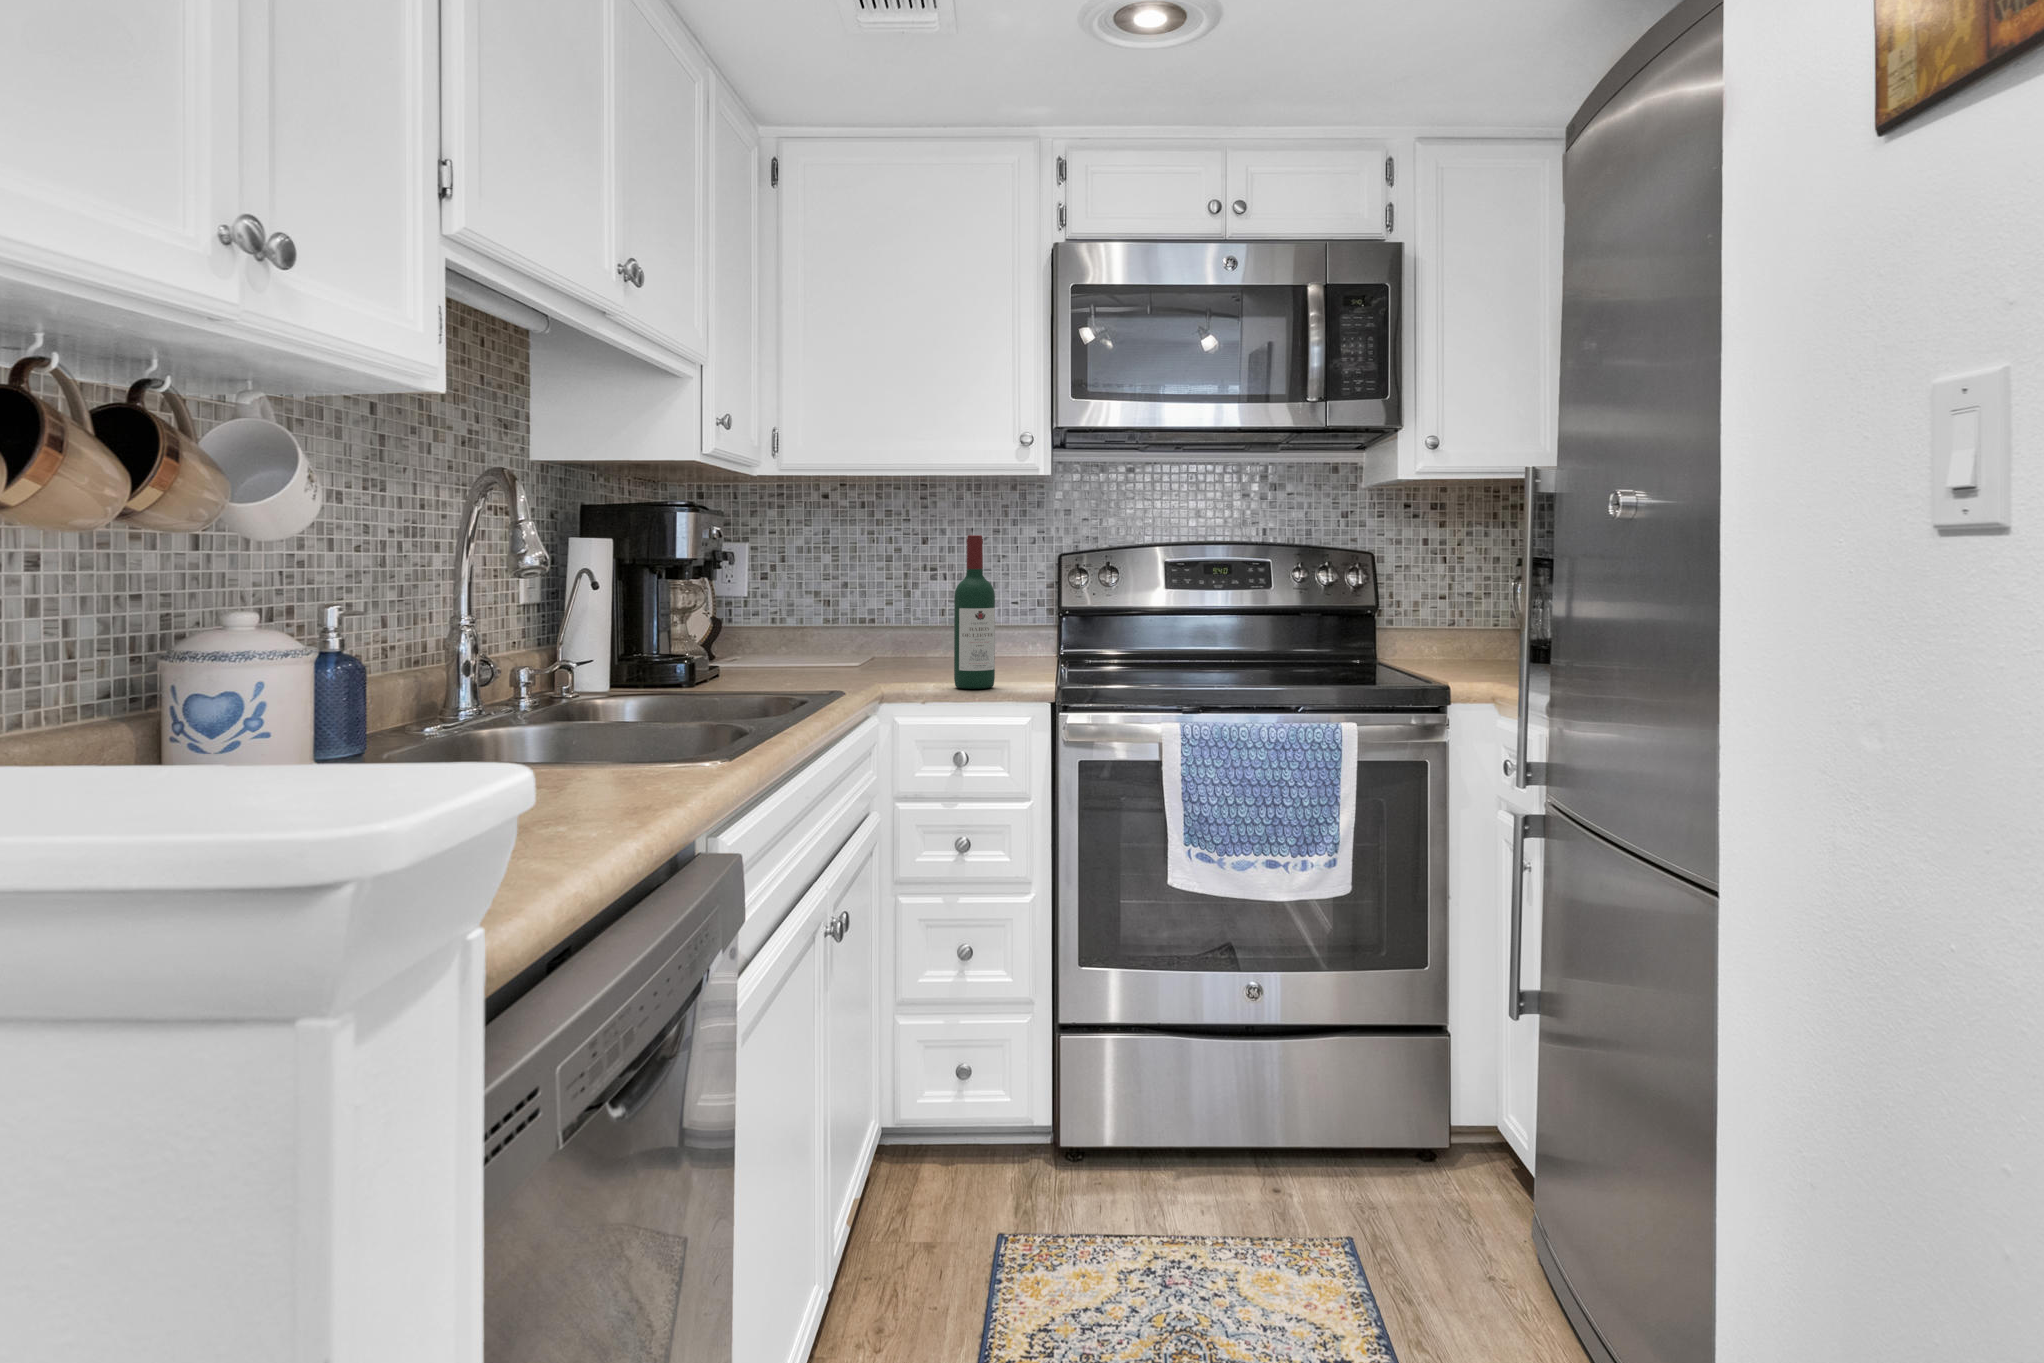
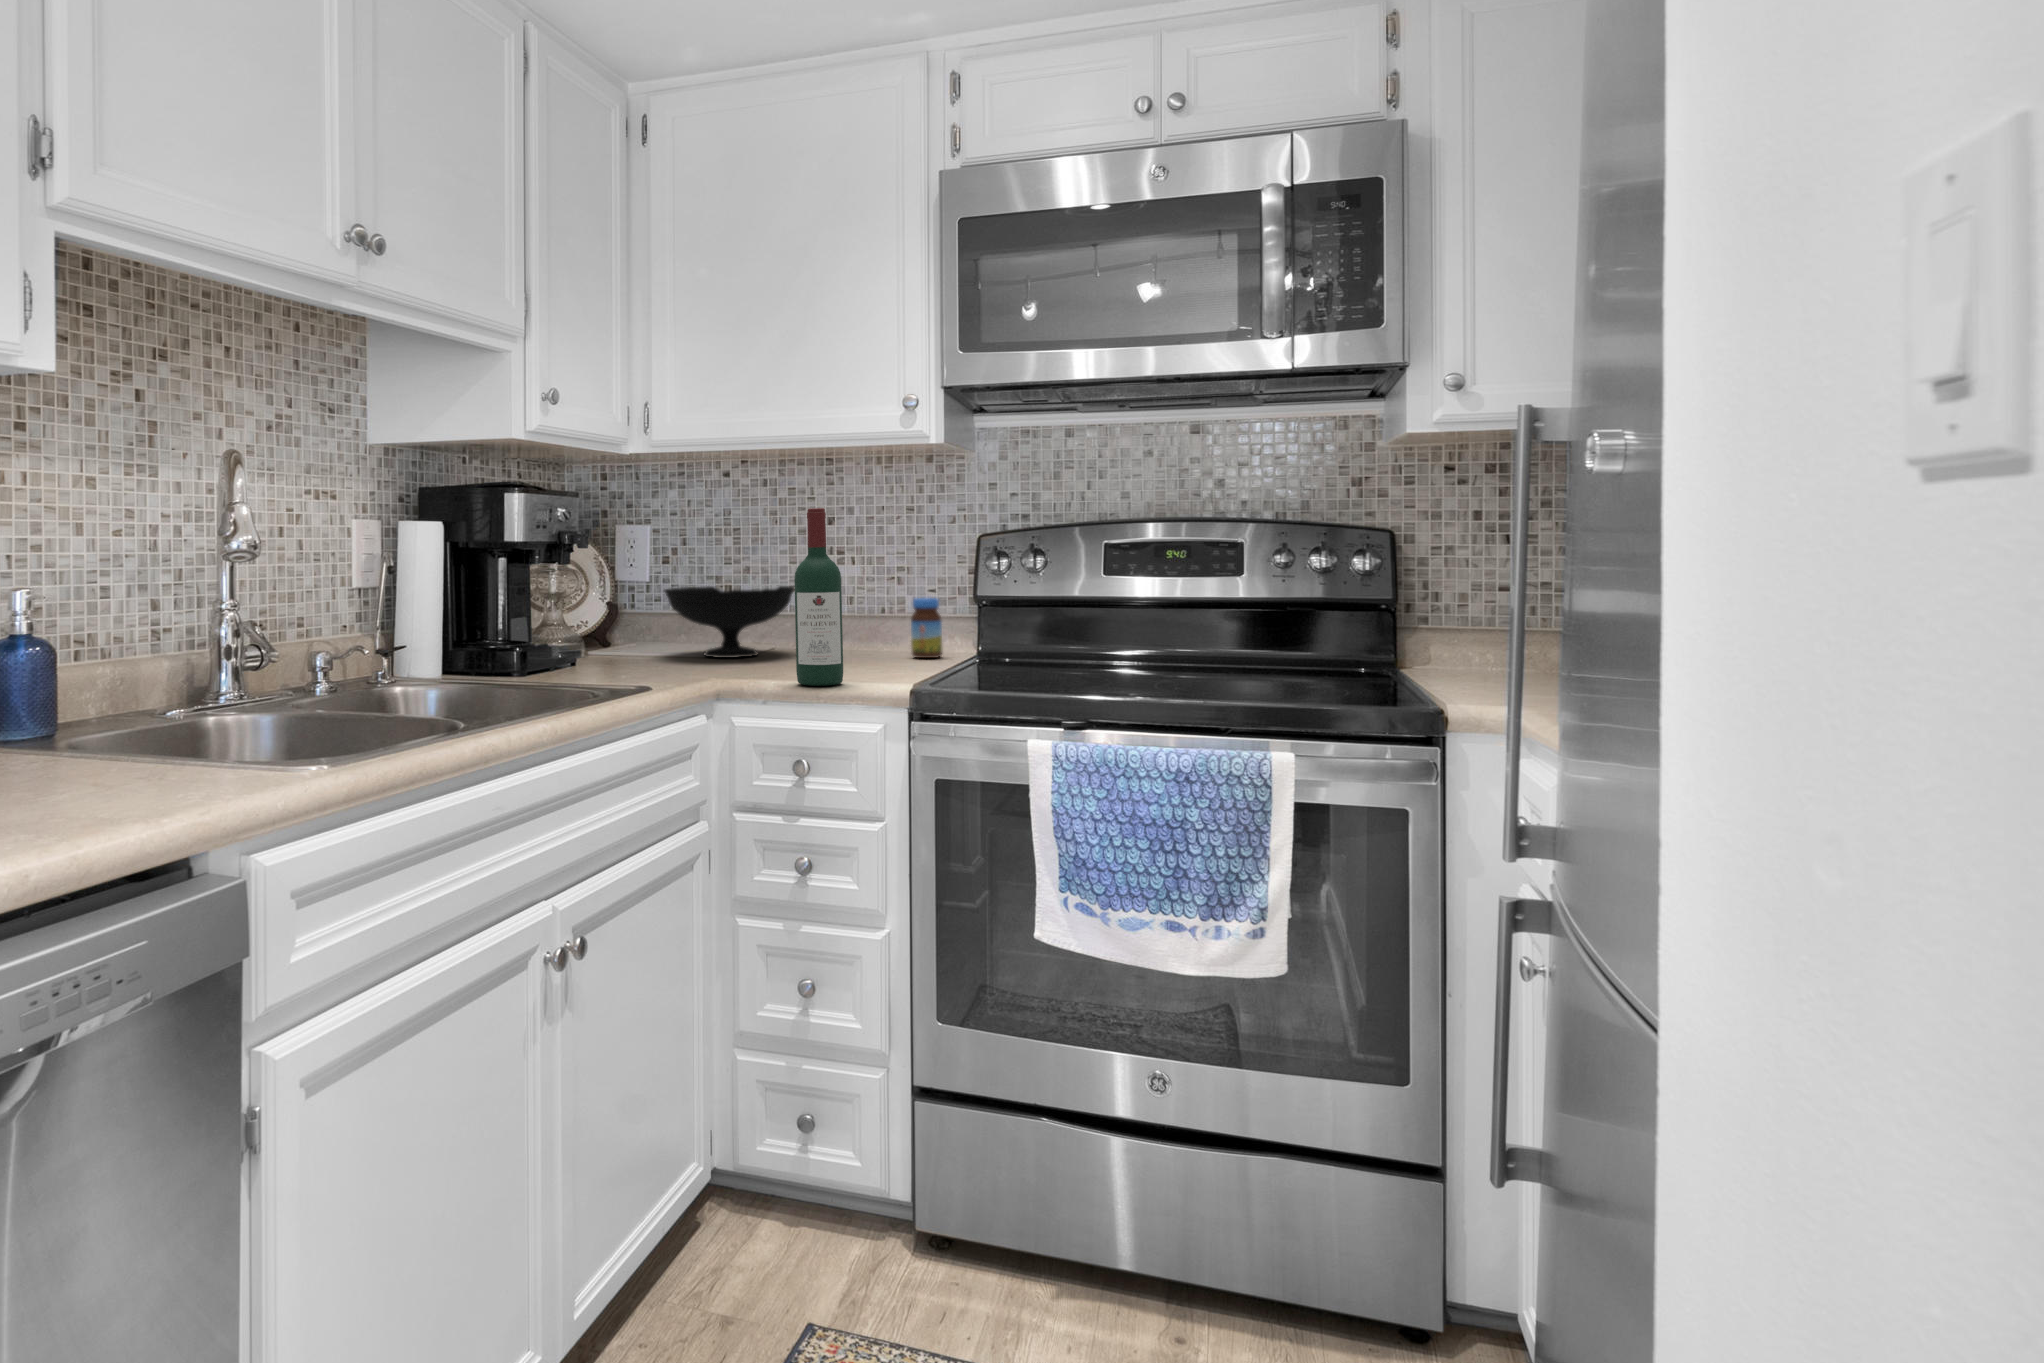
bowl: none [778,600,902,667] -> present [665,586,794,658]
jar: none [1008,612,1034,664] -> present [911,598,943,658]

